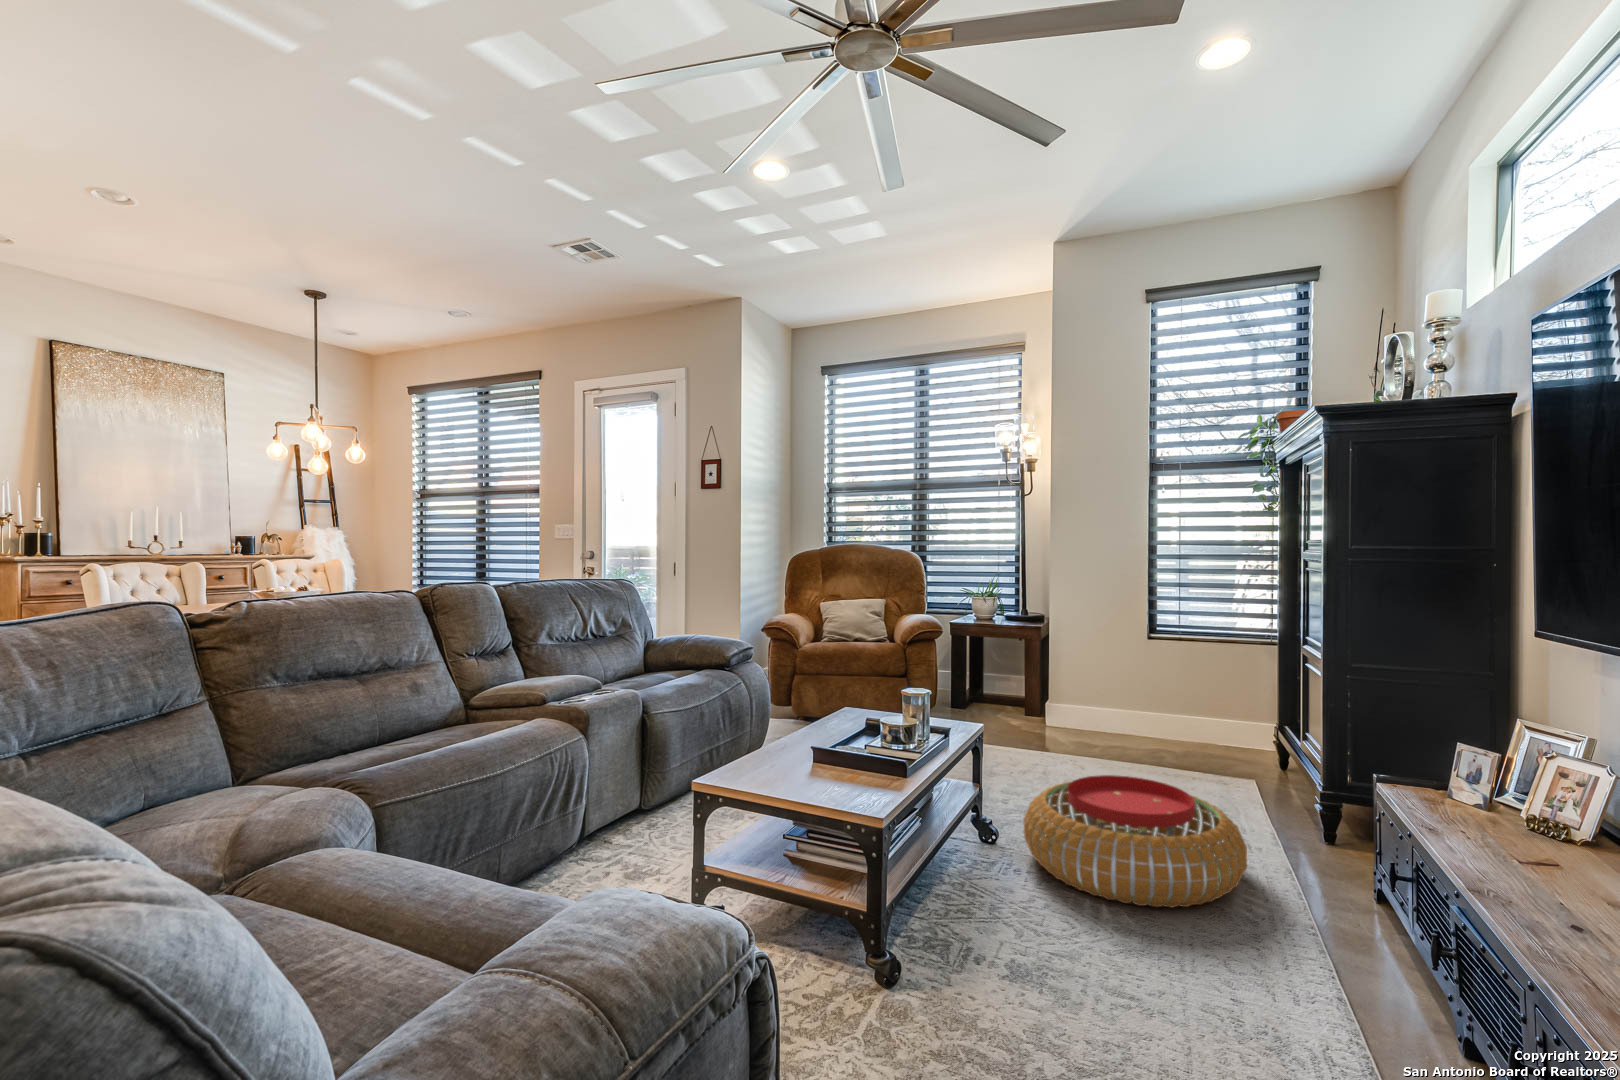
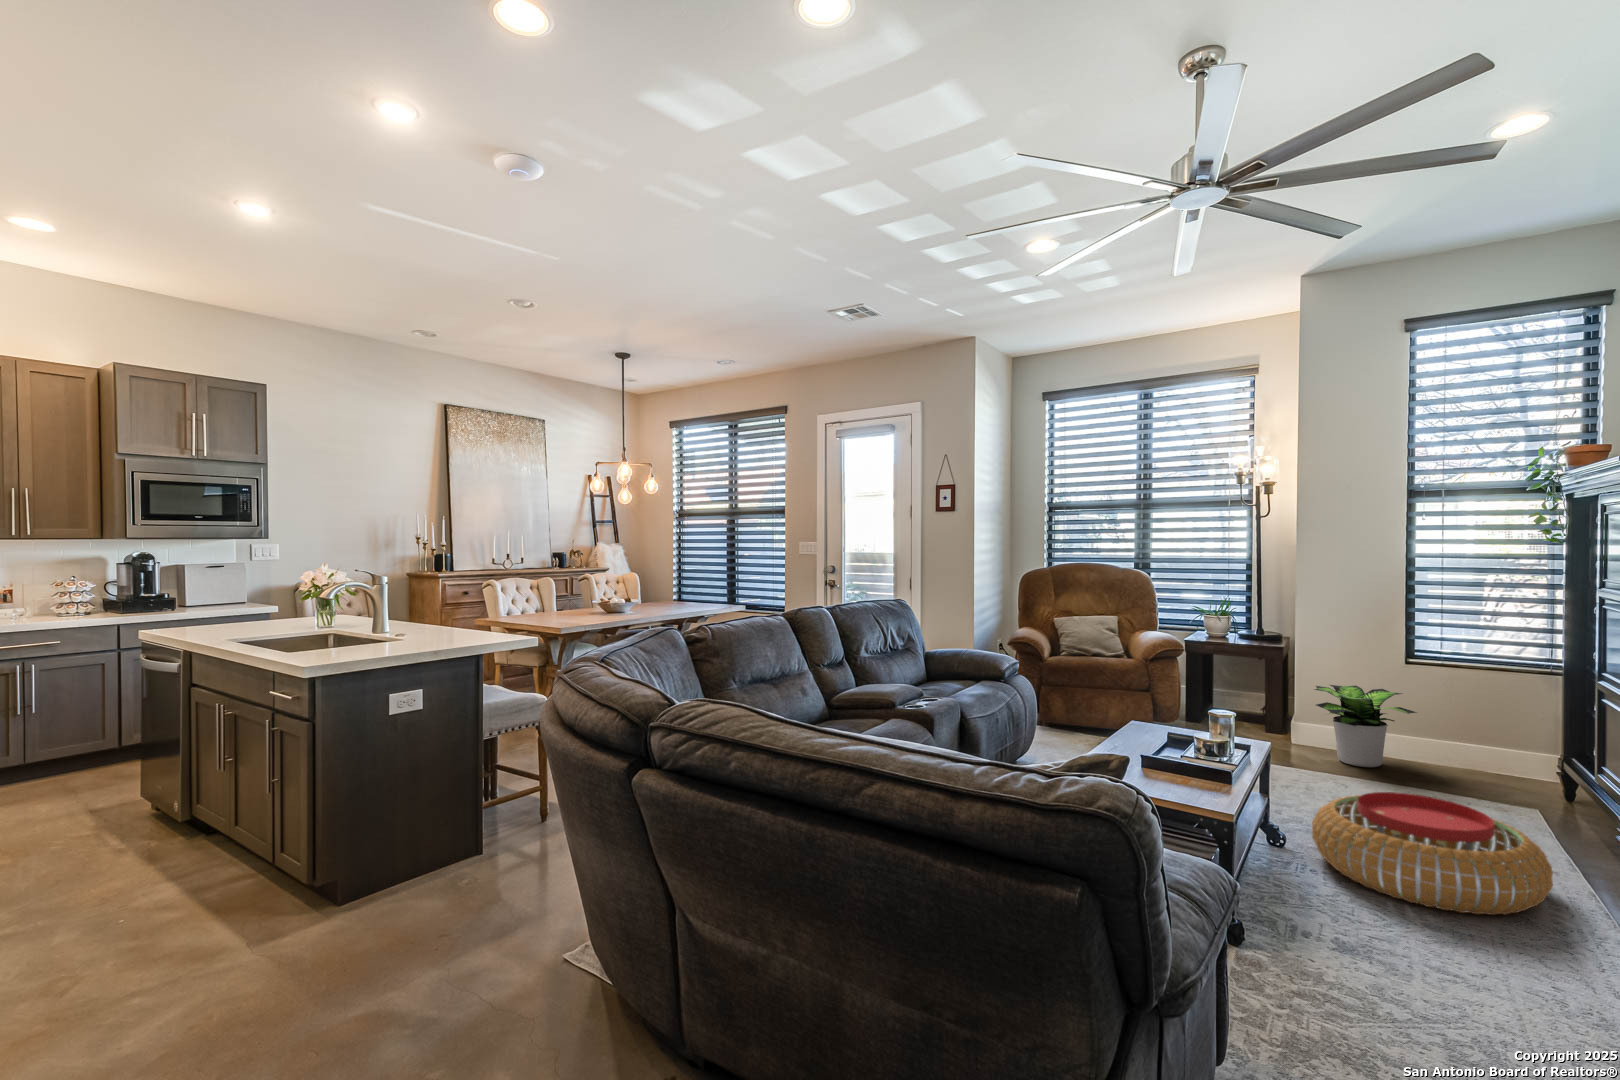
potted plant: none [1060,665,1156,749] -> present [1315,685,1416,767]

